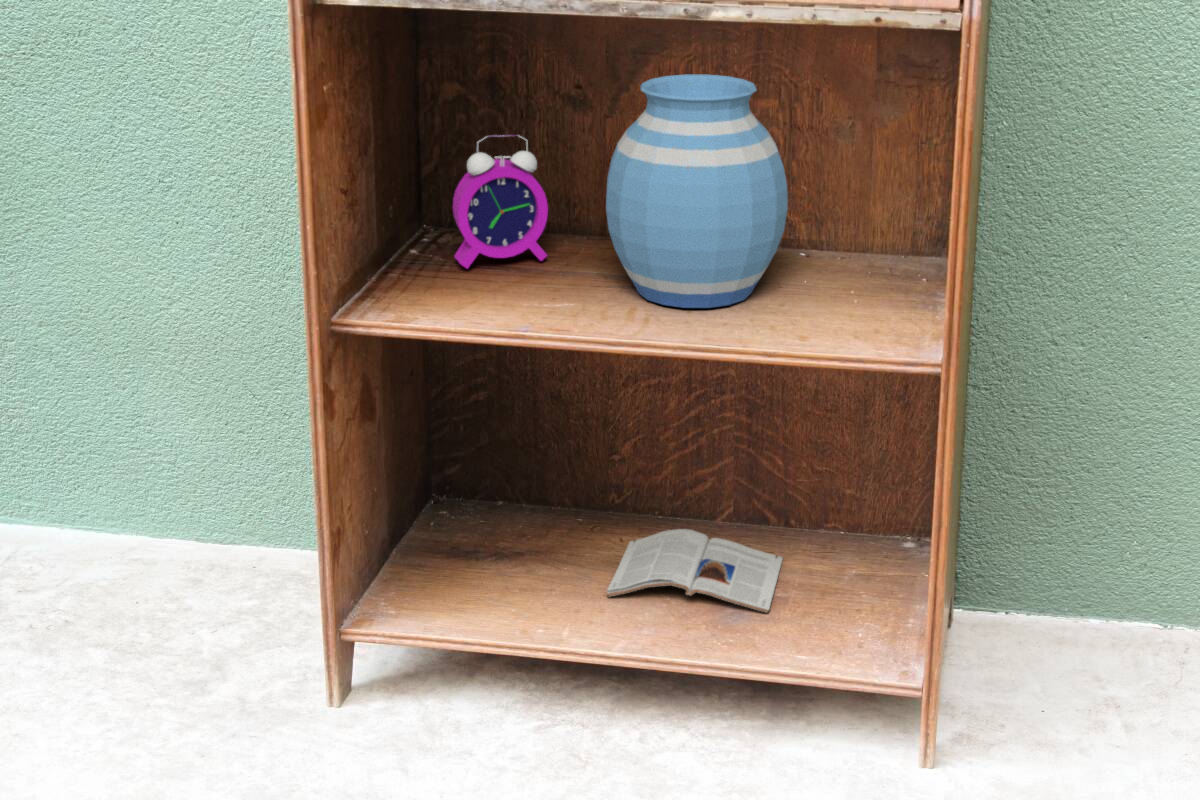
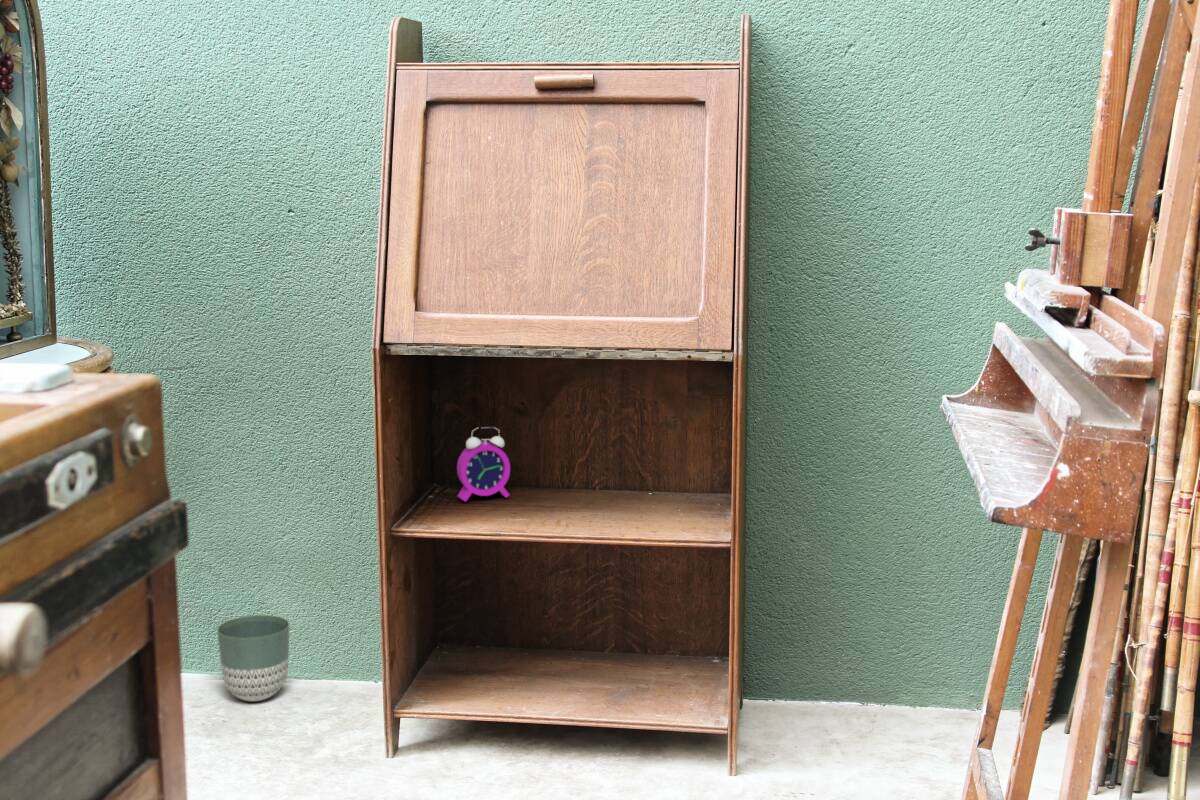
vase: present [606,74,788,308] -> none [544,393,644,517]
planter: none [65,437,187,580] -> present [217,615,289,702]
magazine: present [607,529,783,612] -> none [547,654,646,695]

